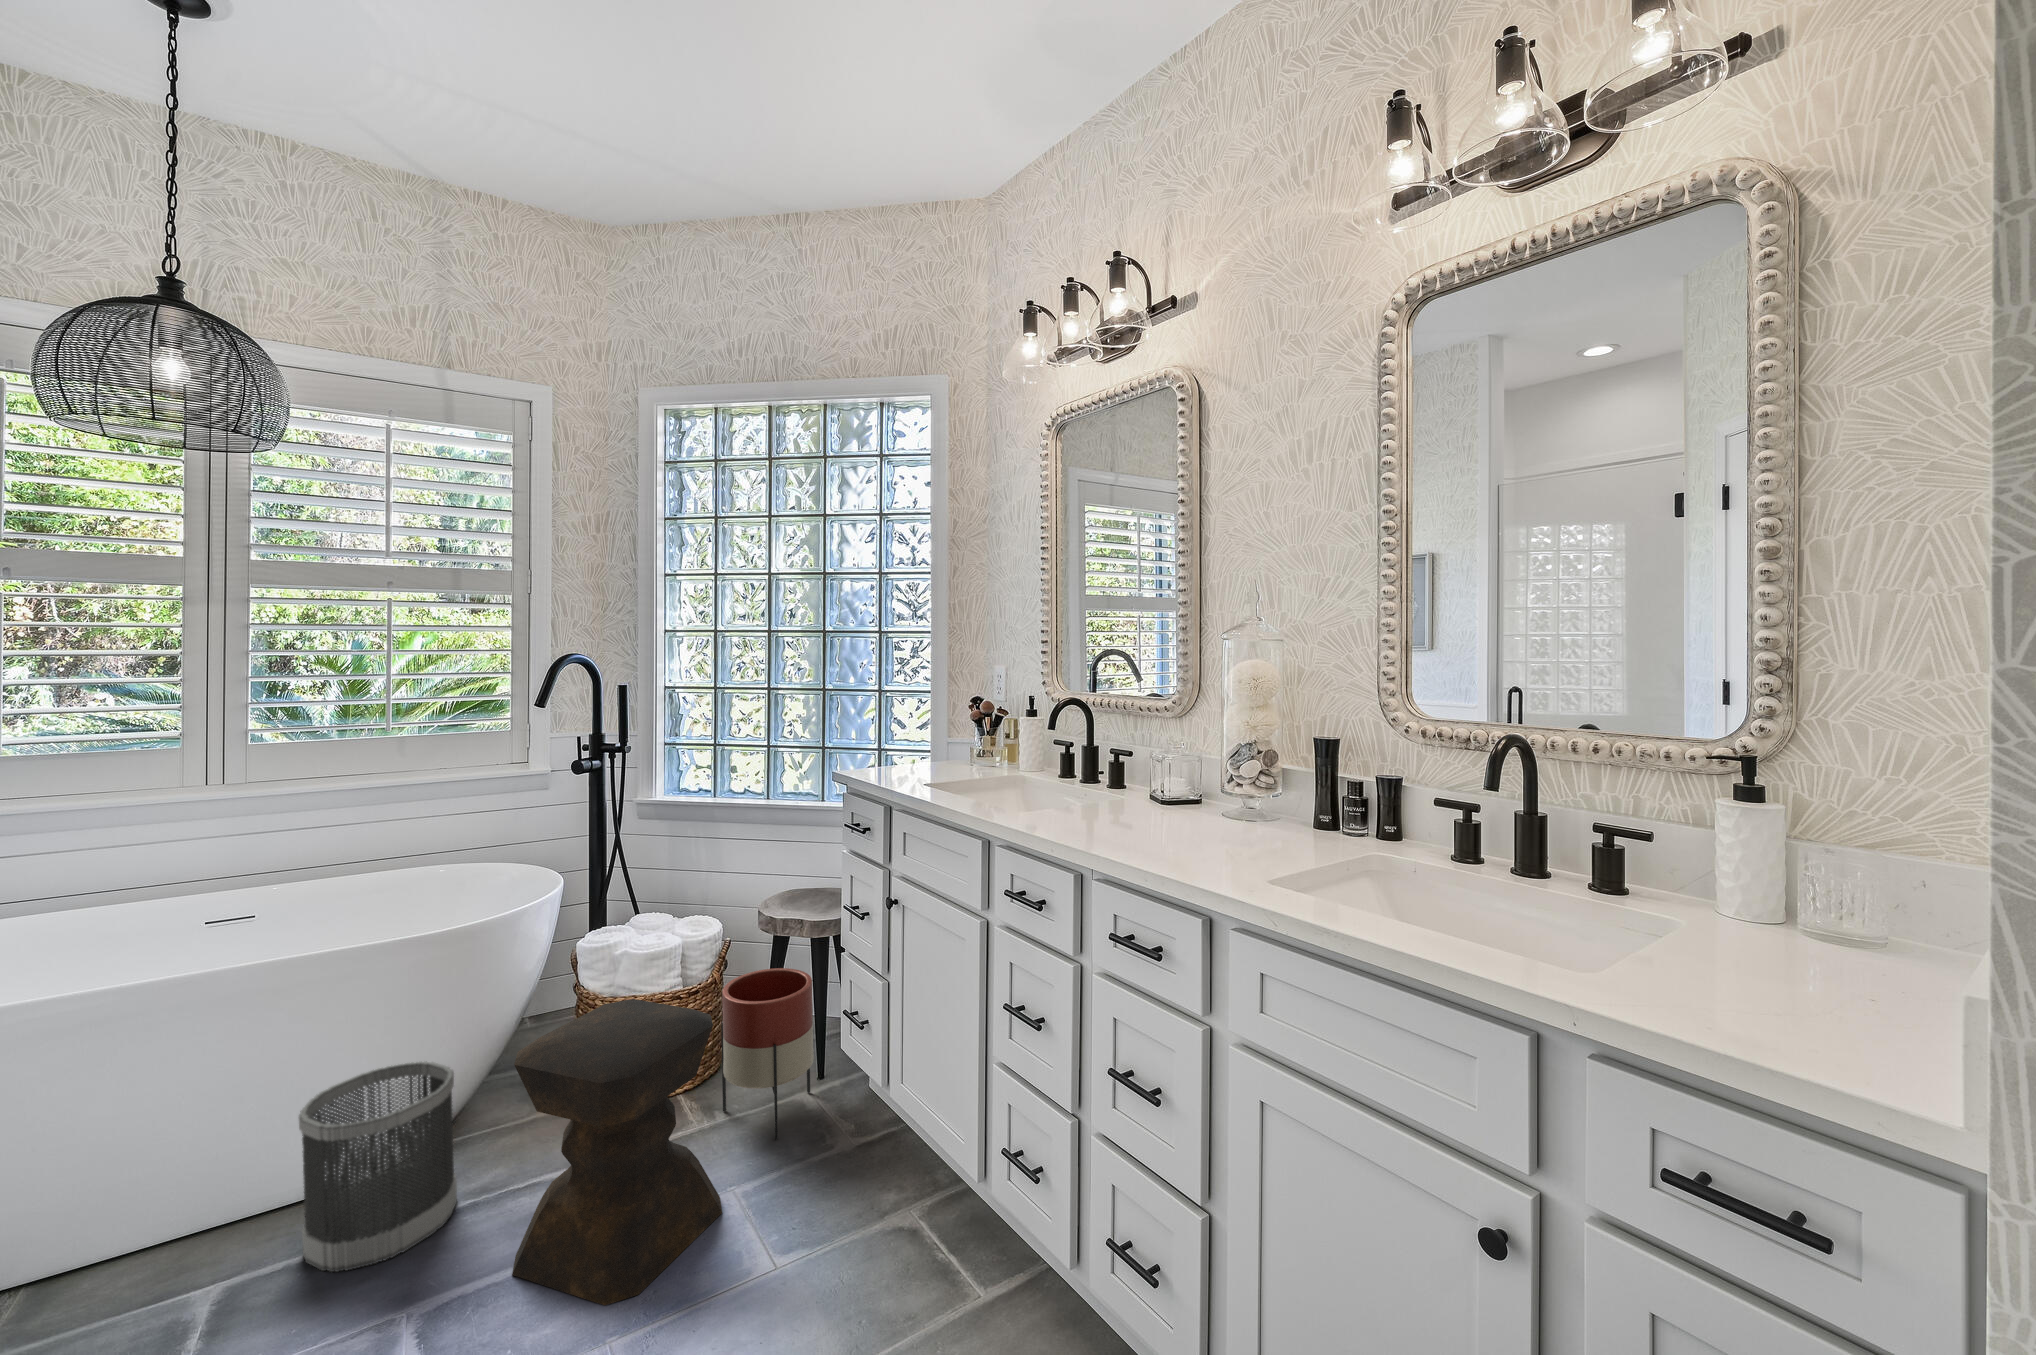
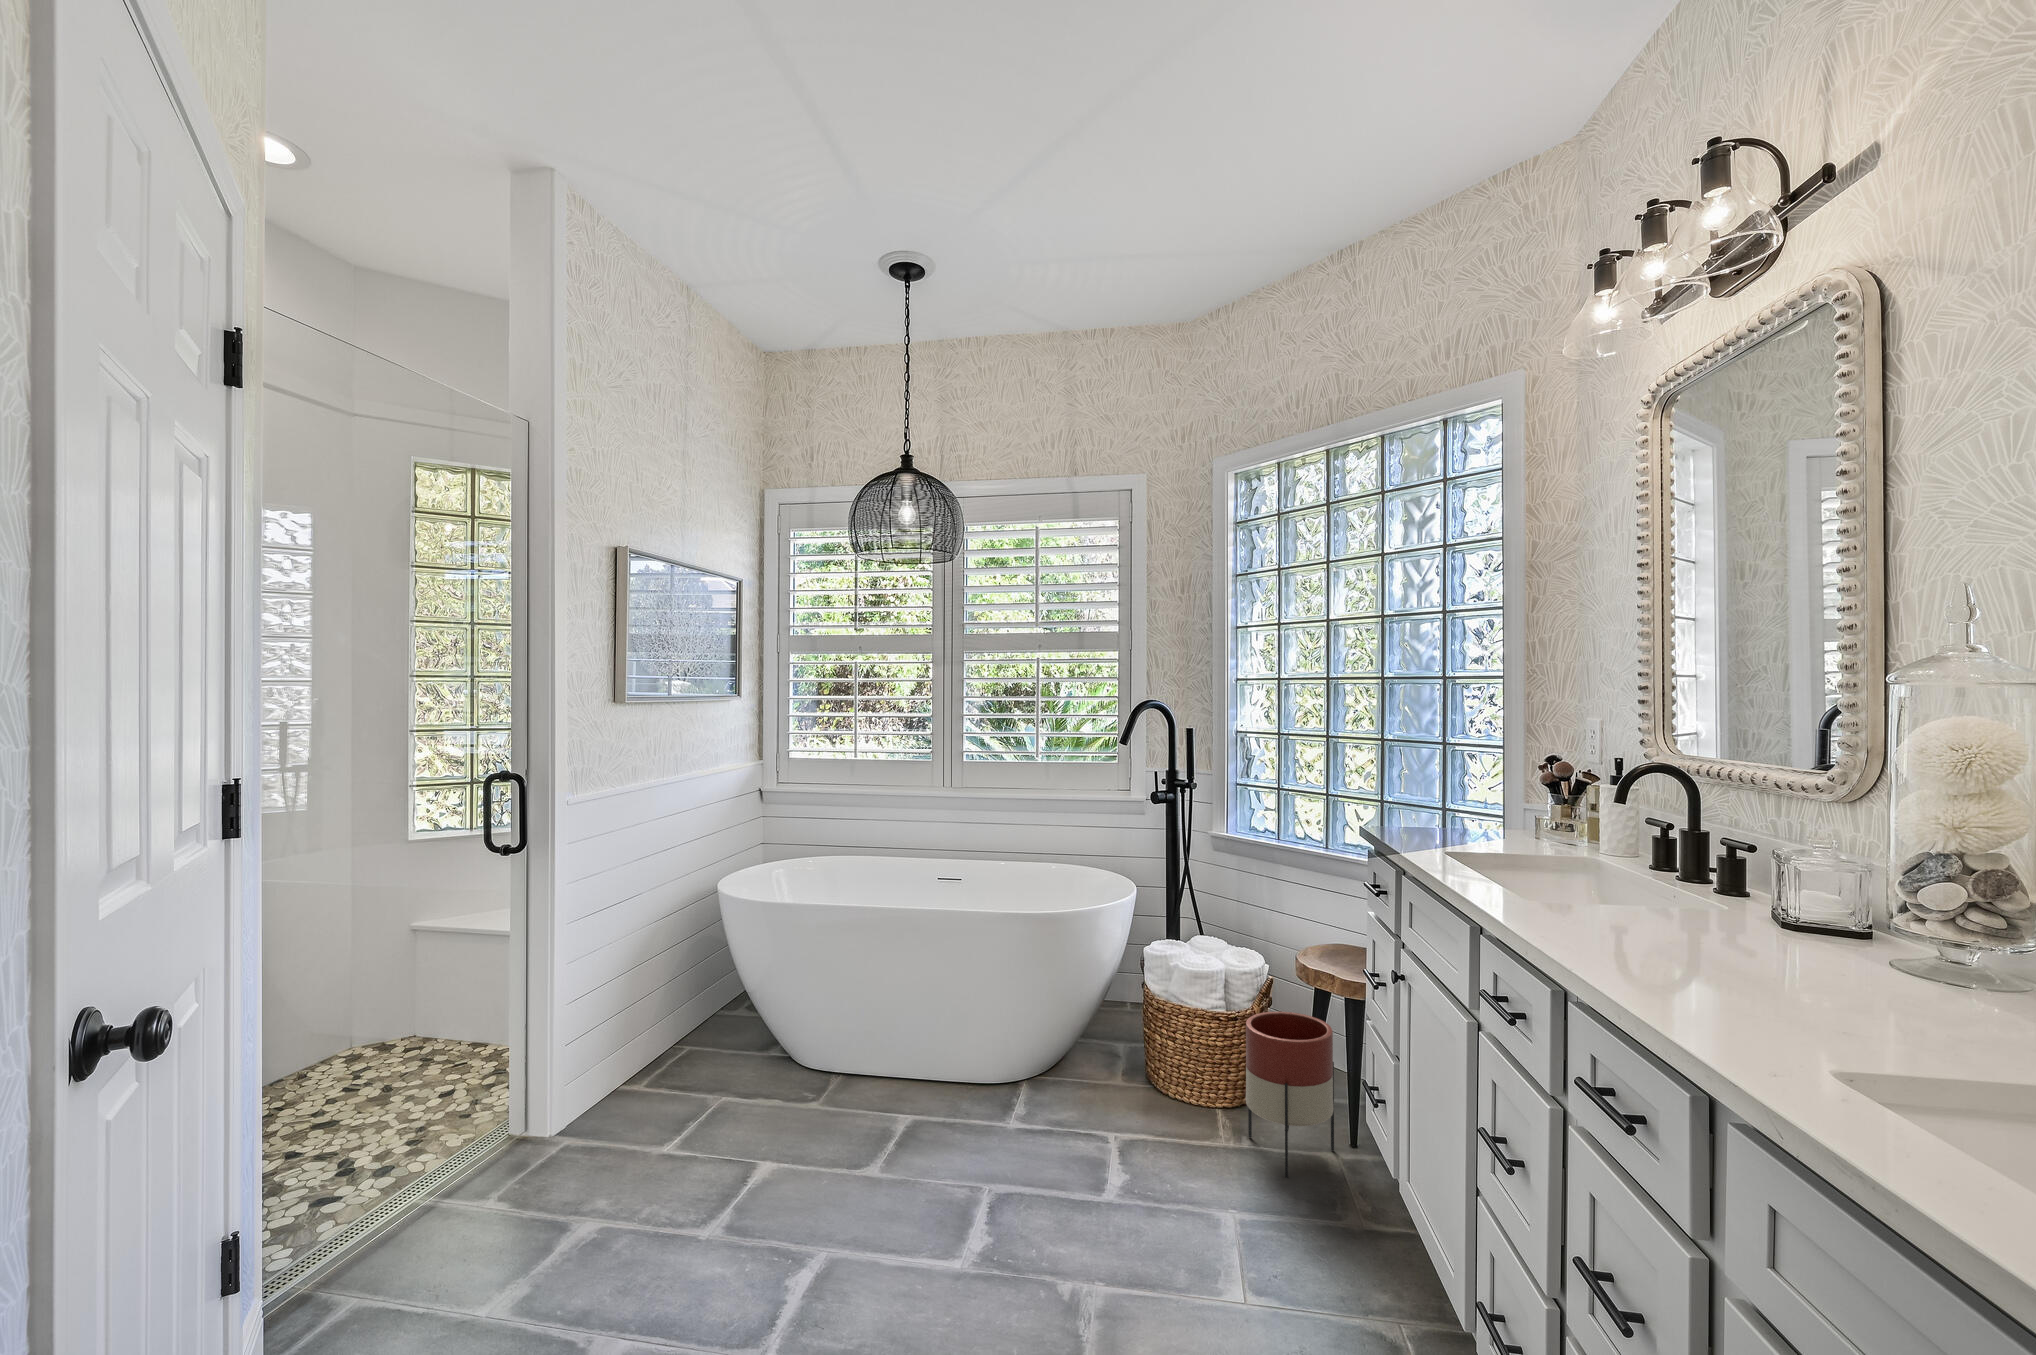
stool: present [512,999,722,1305] -> none [1062,998,1222,1241]
wastebasket: present [299,1061,457,1273] -> none [955,1006,1043,1145]

